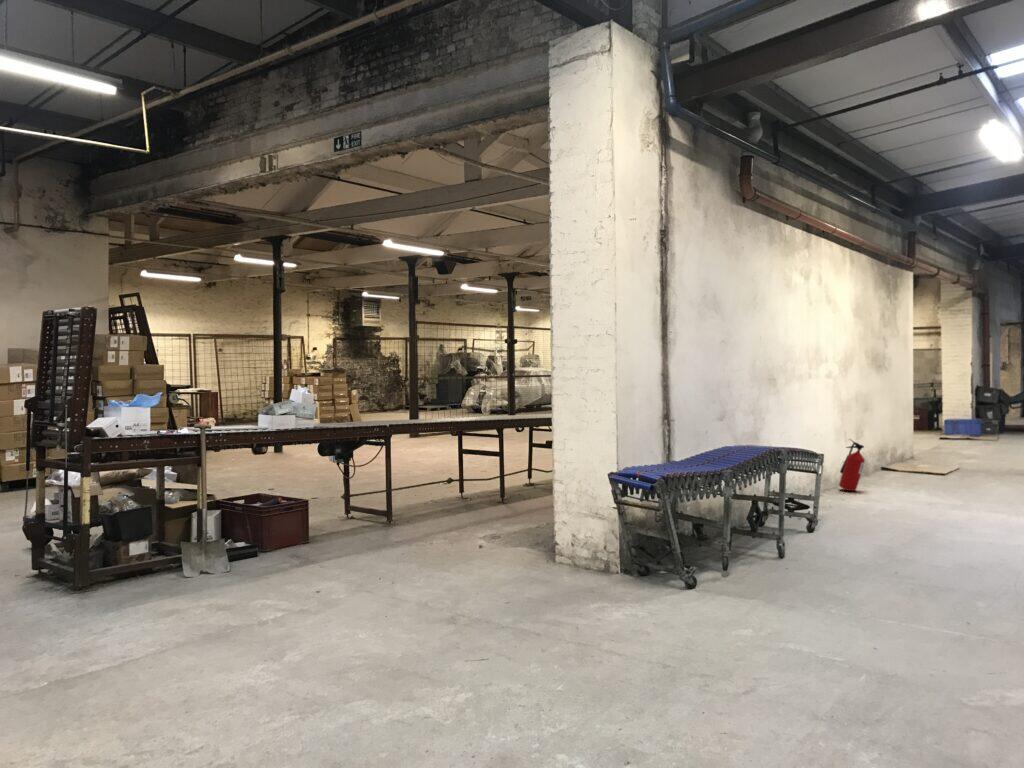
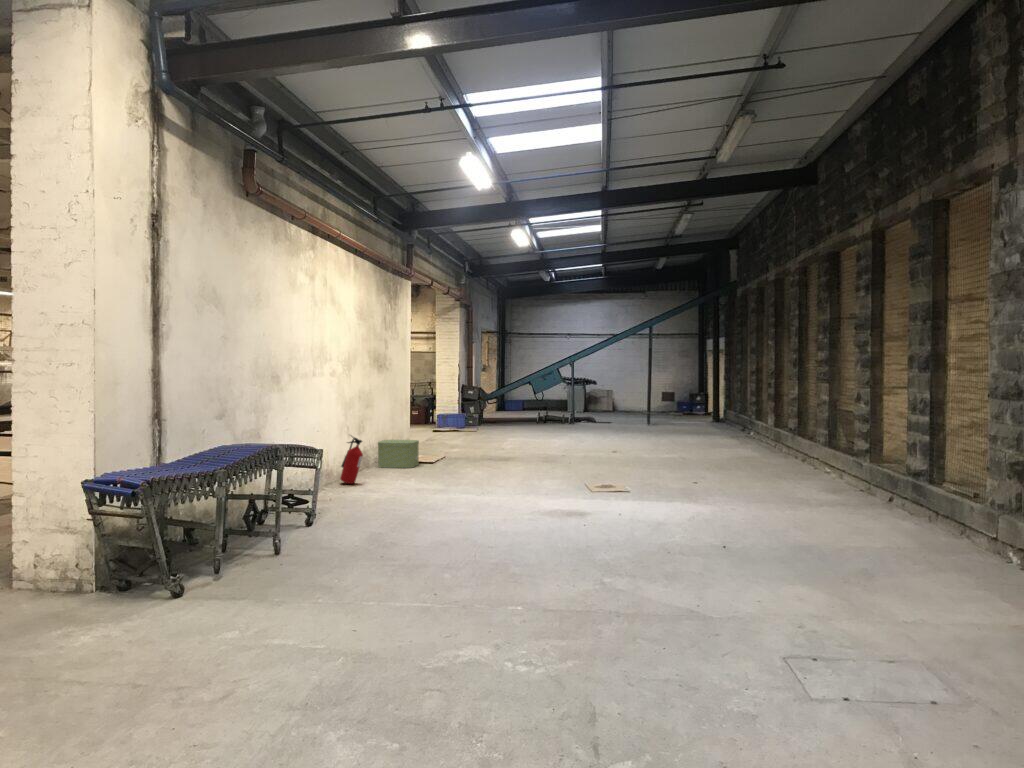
storage box: none [879,446,929,478] -> present [378,440,419,468]

